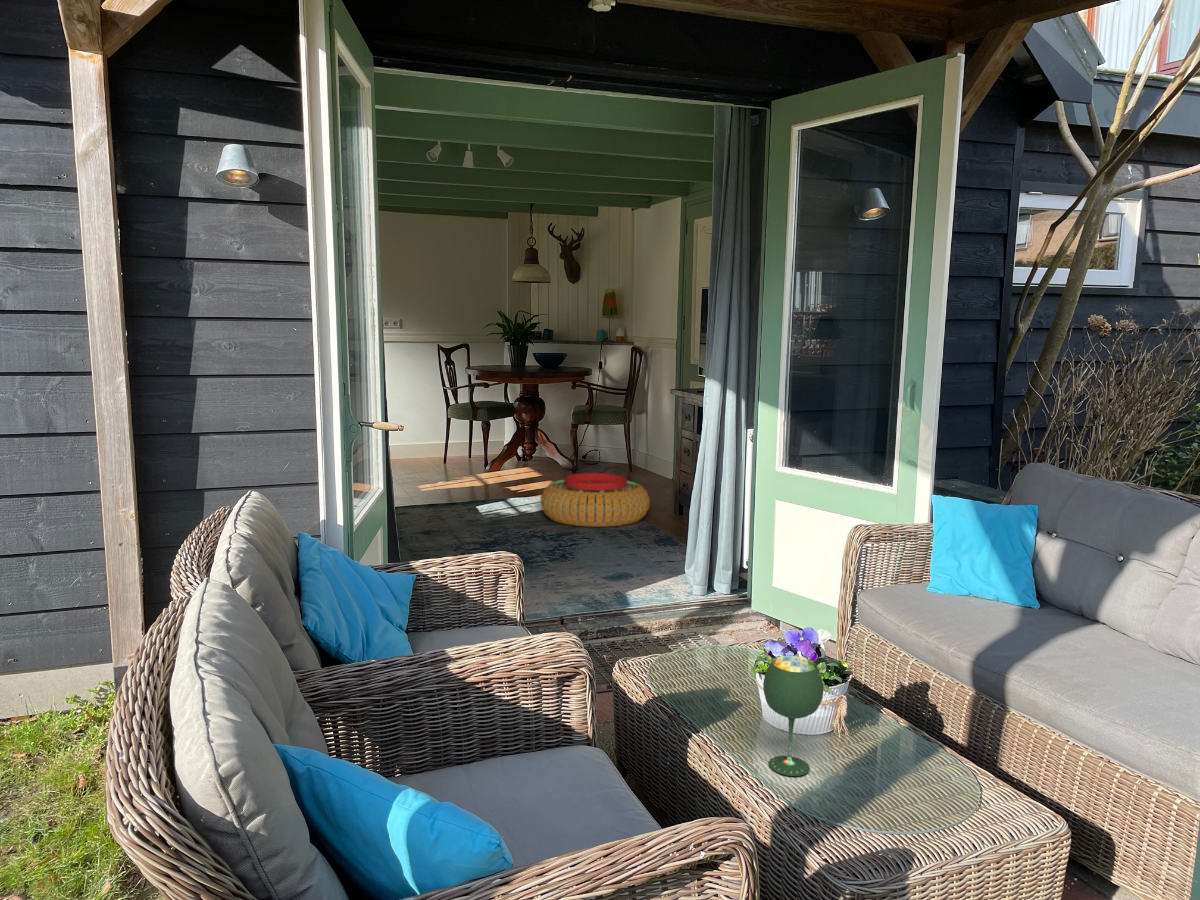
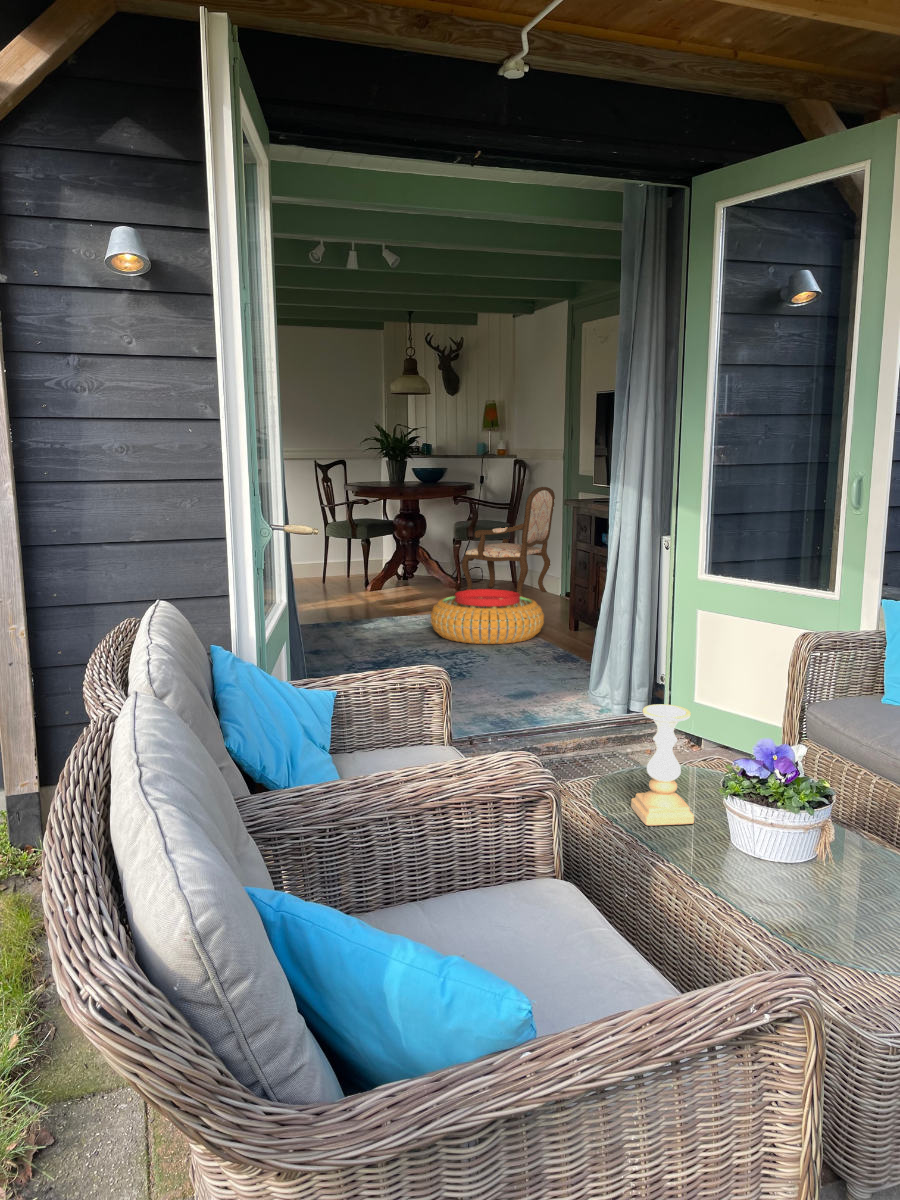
armchair: none [577,374,669,484] -> present [462,487,555,597]
candle holder: none [677,591,730,701] -> present [631,704,694,826]
wine glass: present [763,656,823,776] -> none [751,775,822,910]

